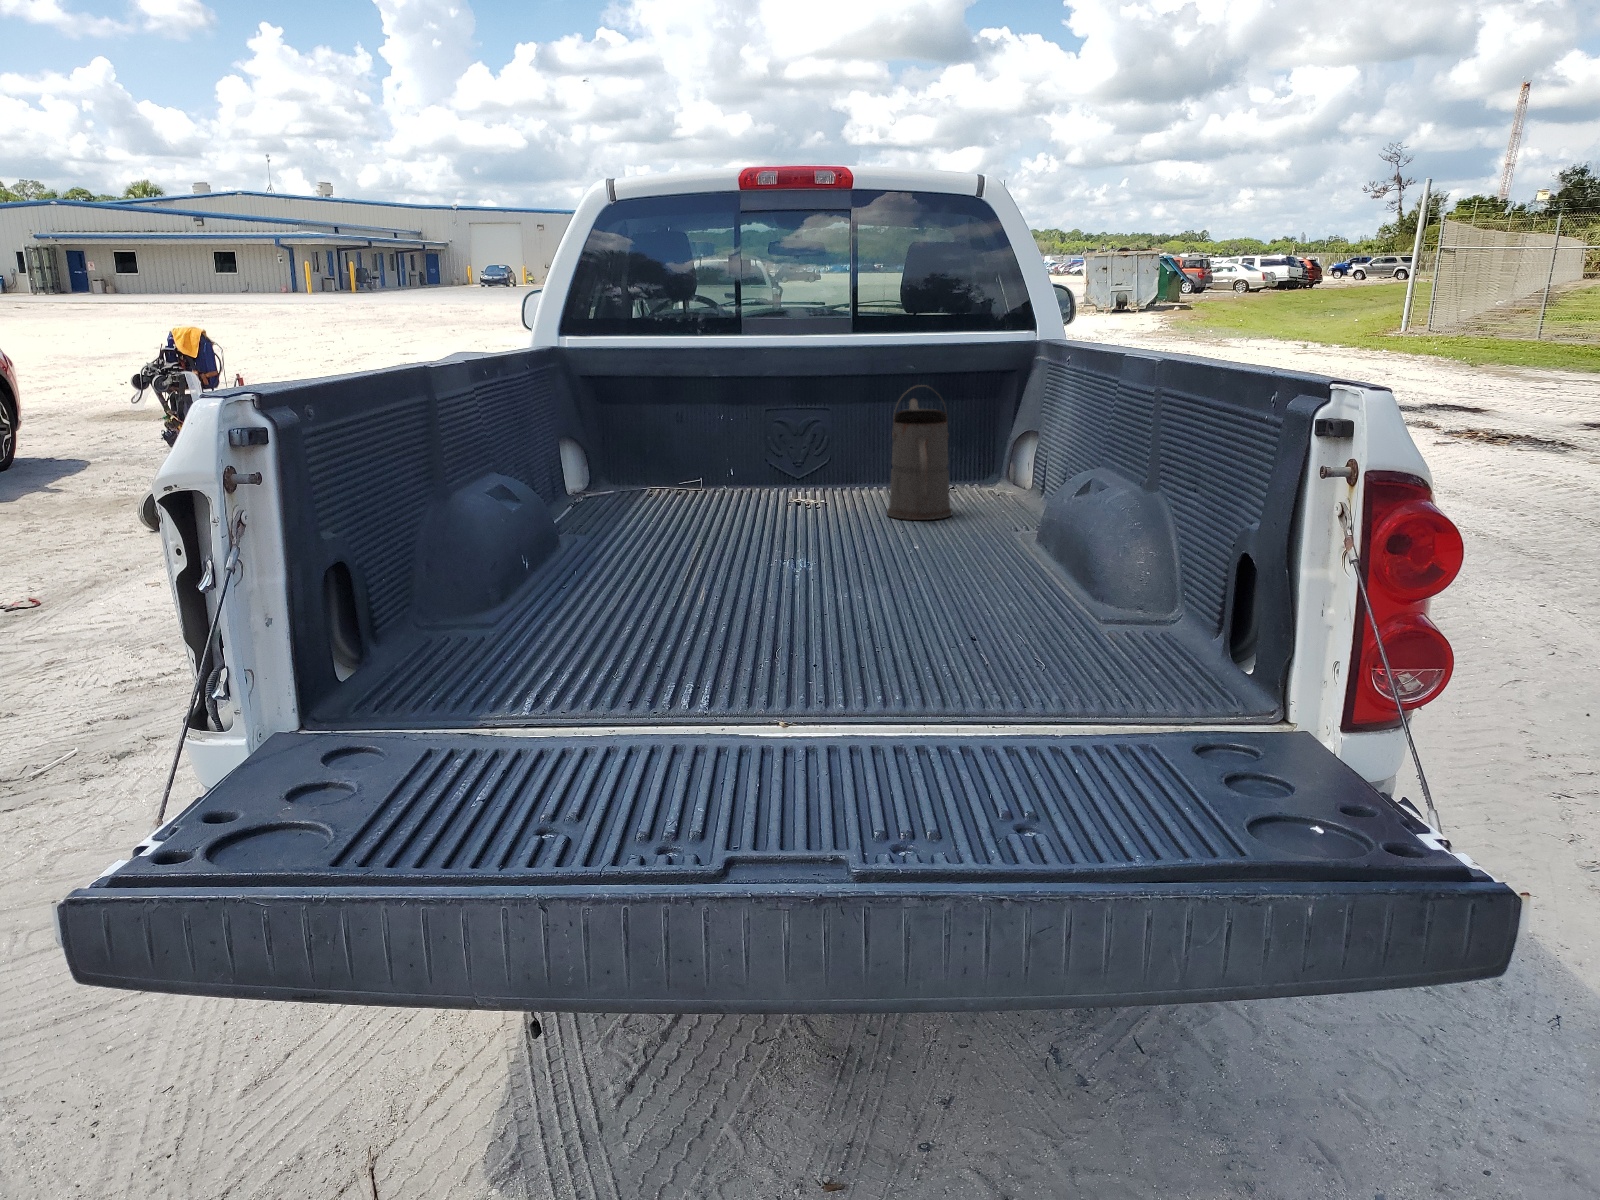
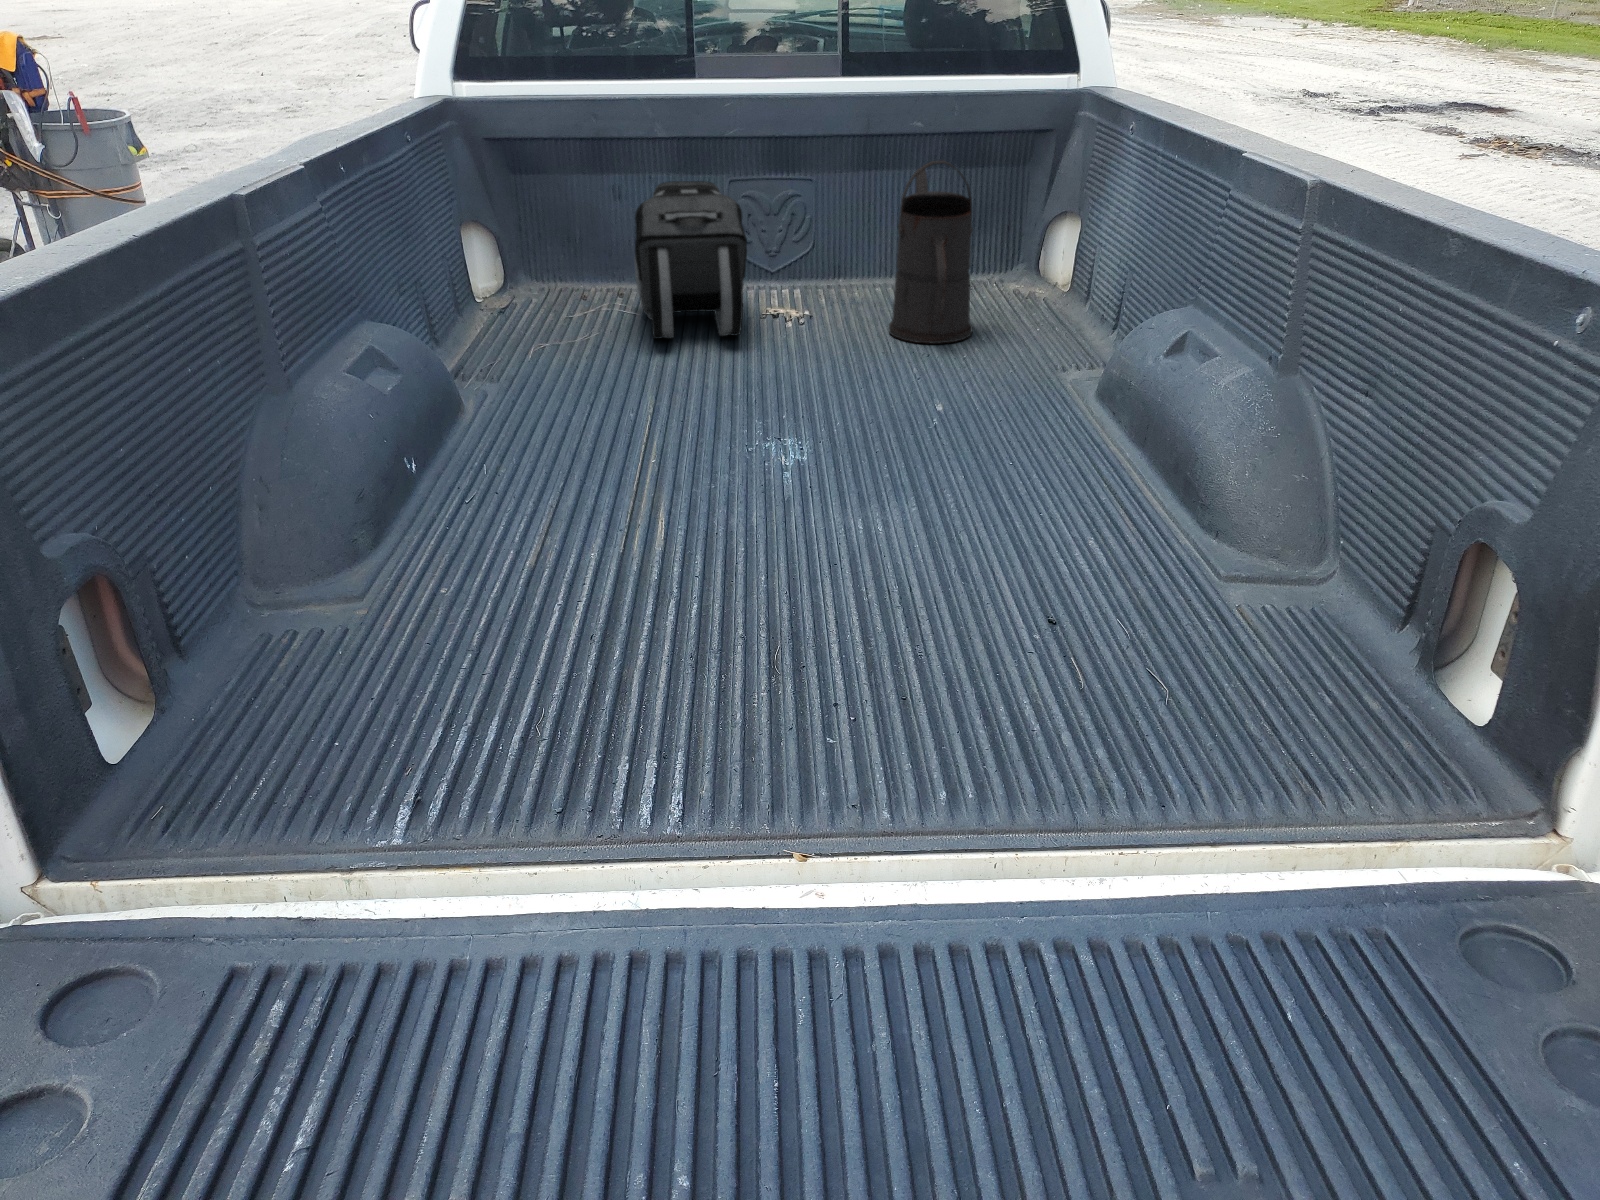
backpack: none [691,402,776,518] -> present [634,181,747,339]

